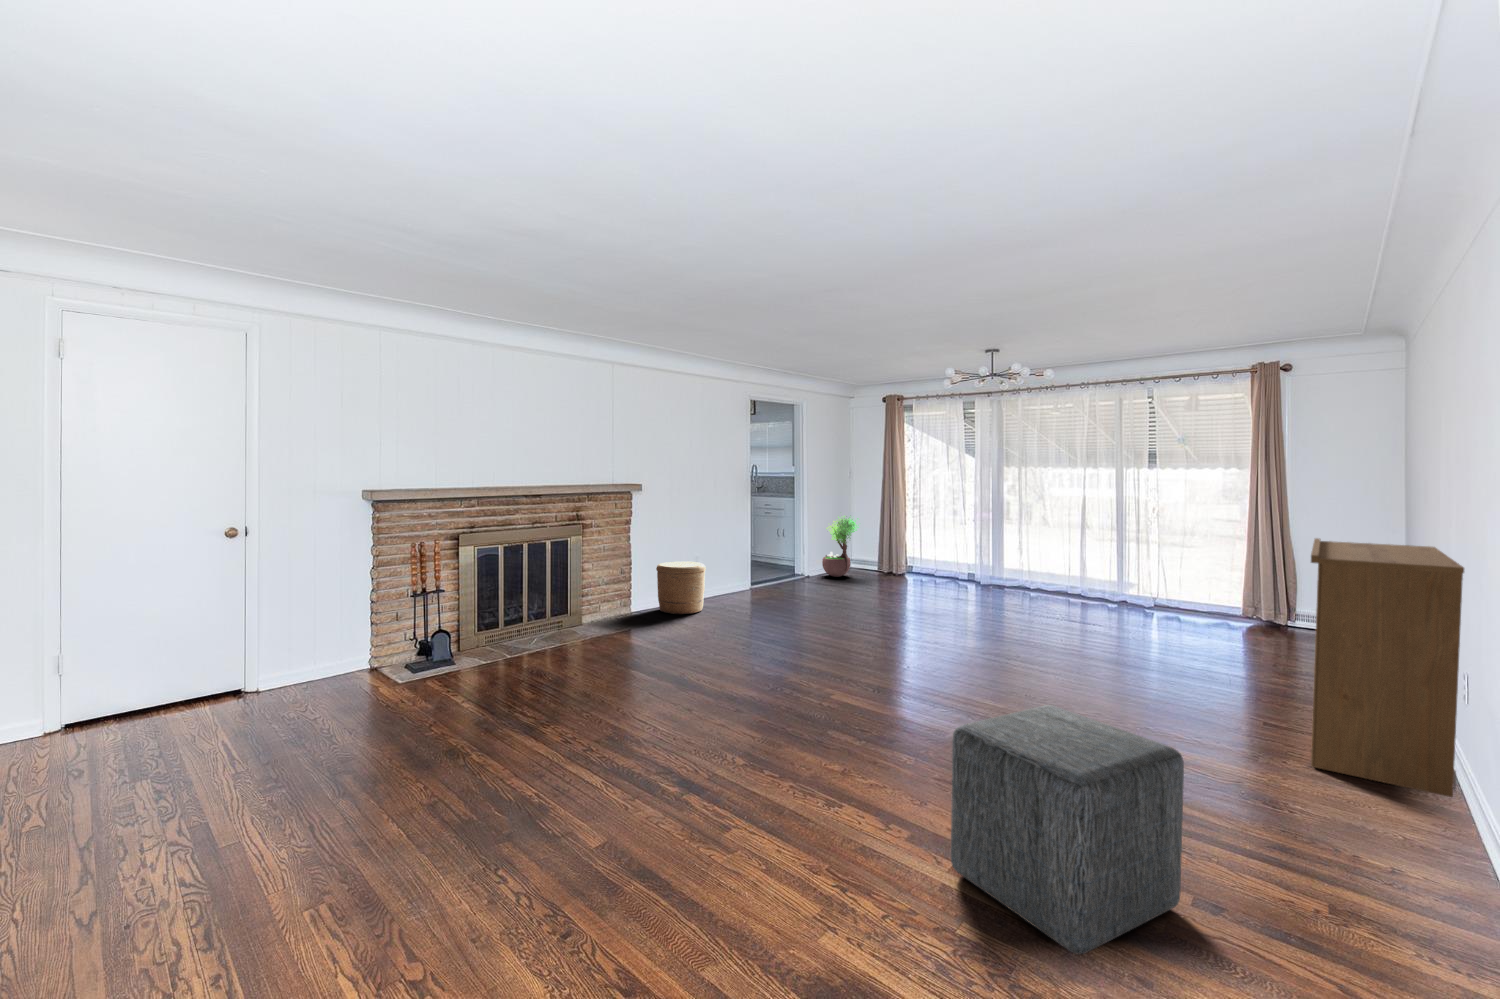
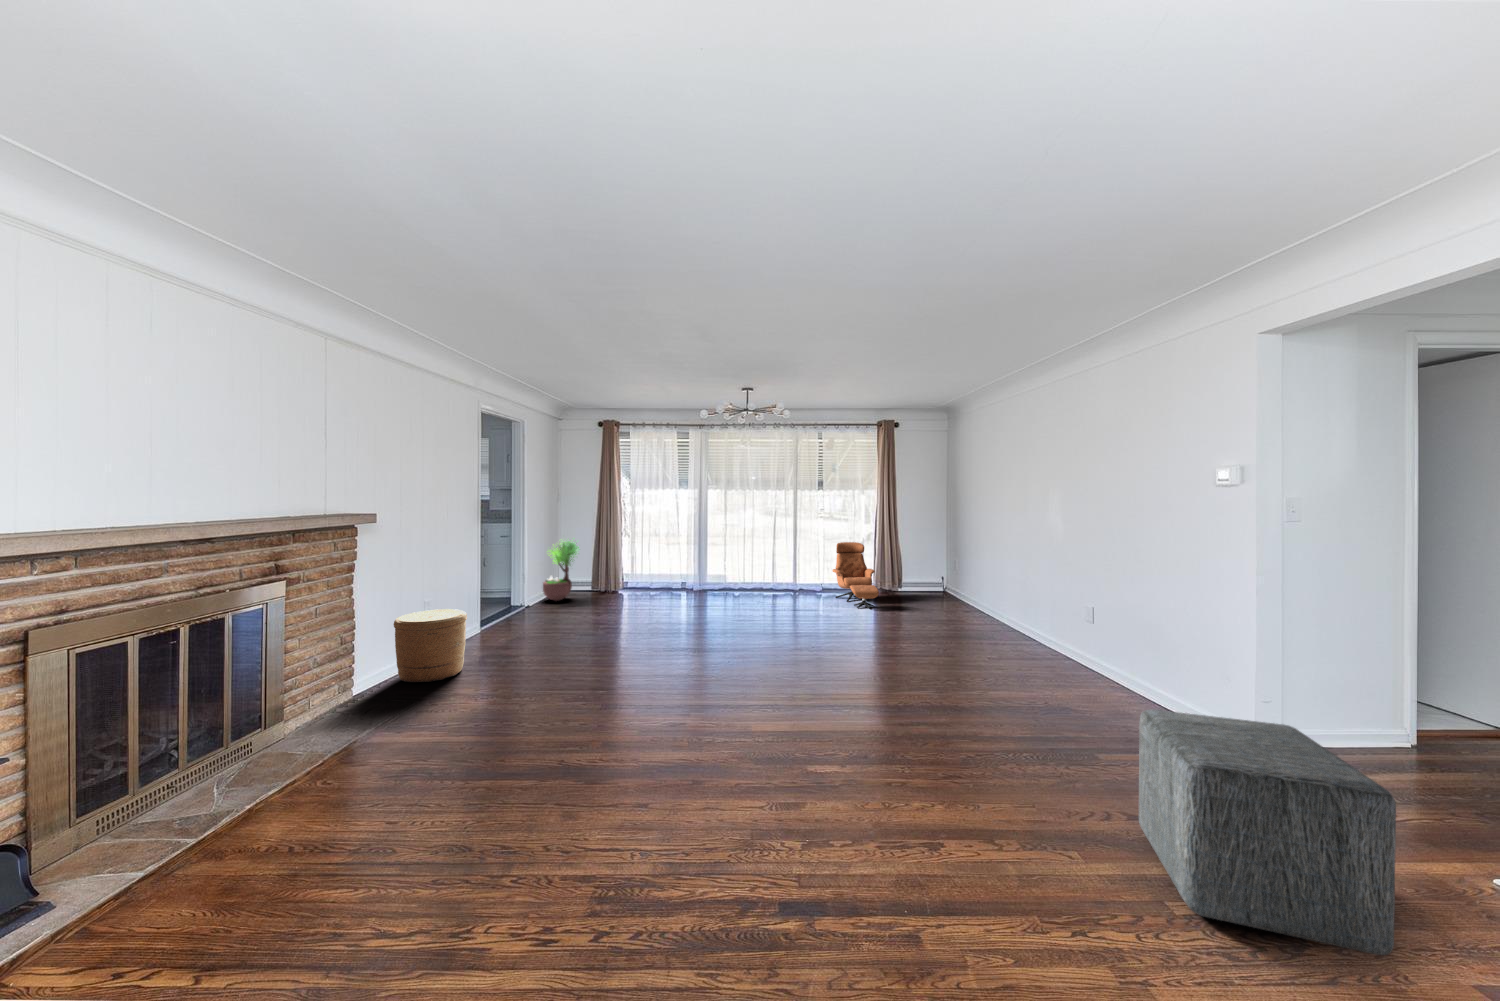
bookshelf: present [1311,538,1464,797] -> none [1011,539,1161,696]
armchair: none [1153,540,1223,632] -> present [833,542,879,609]

